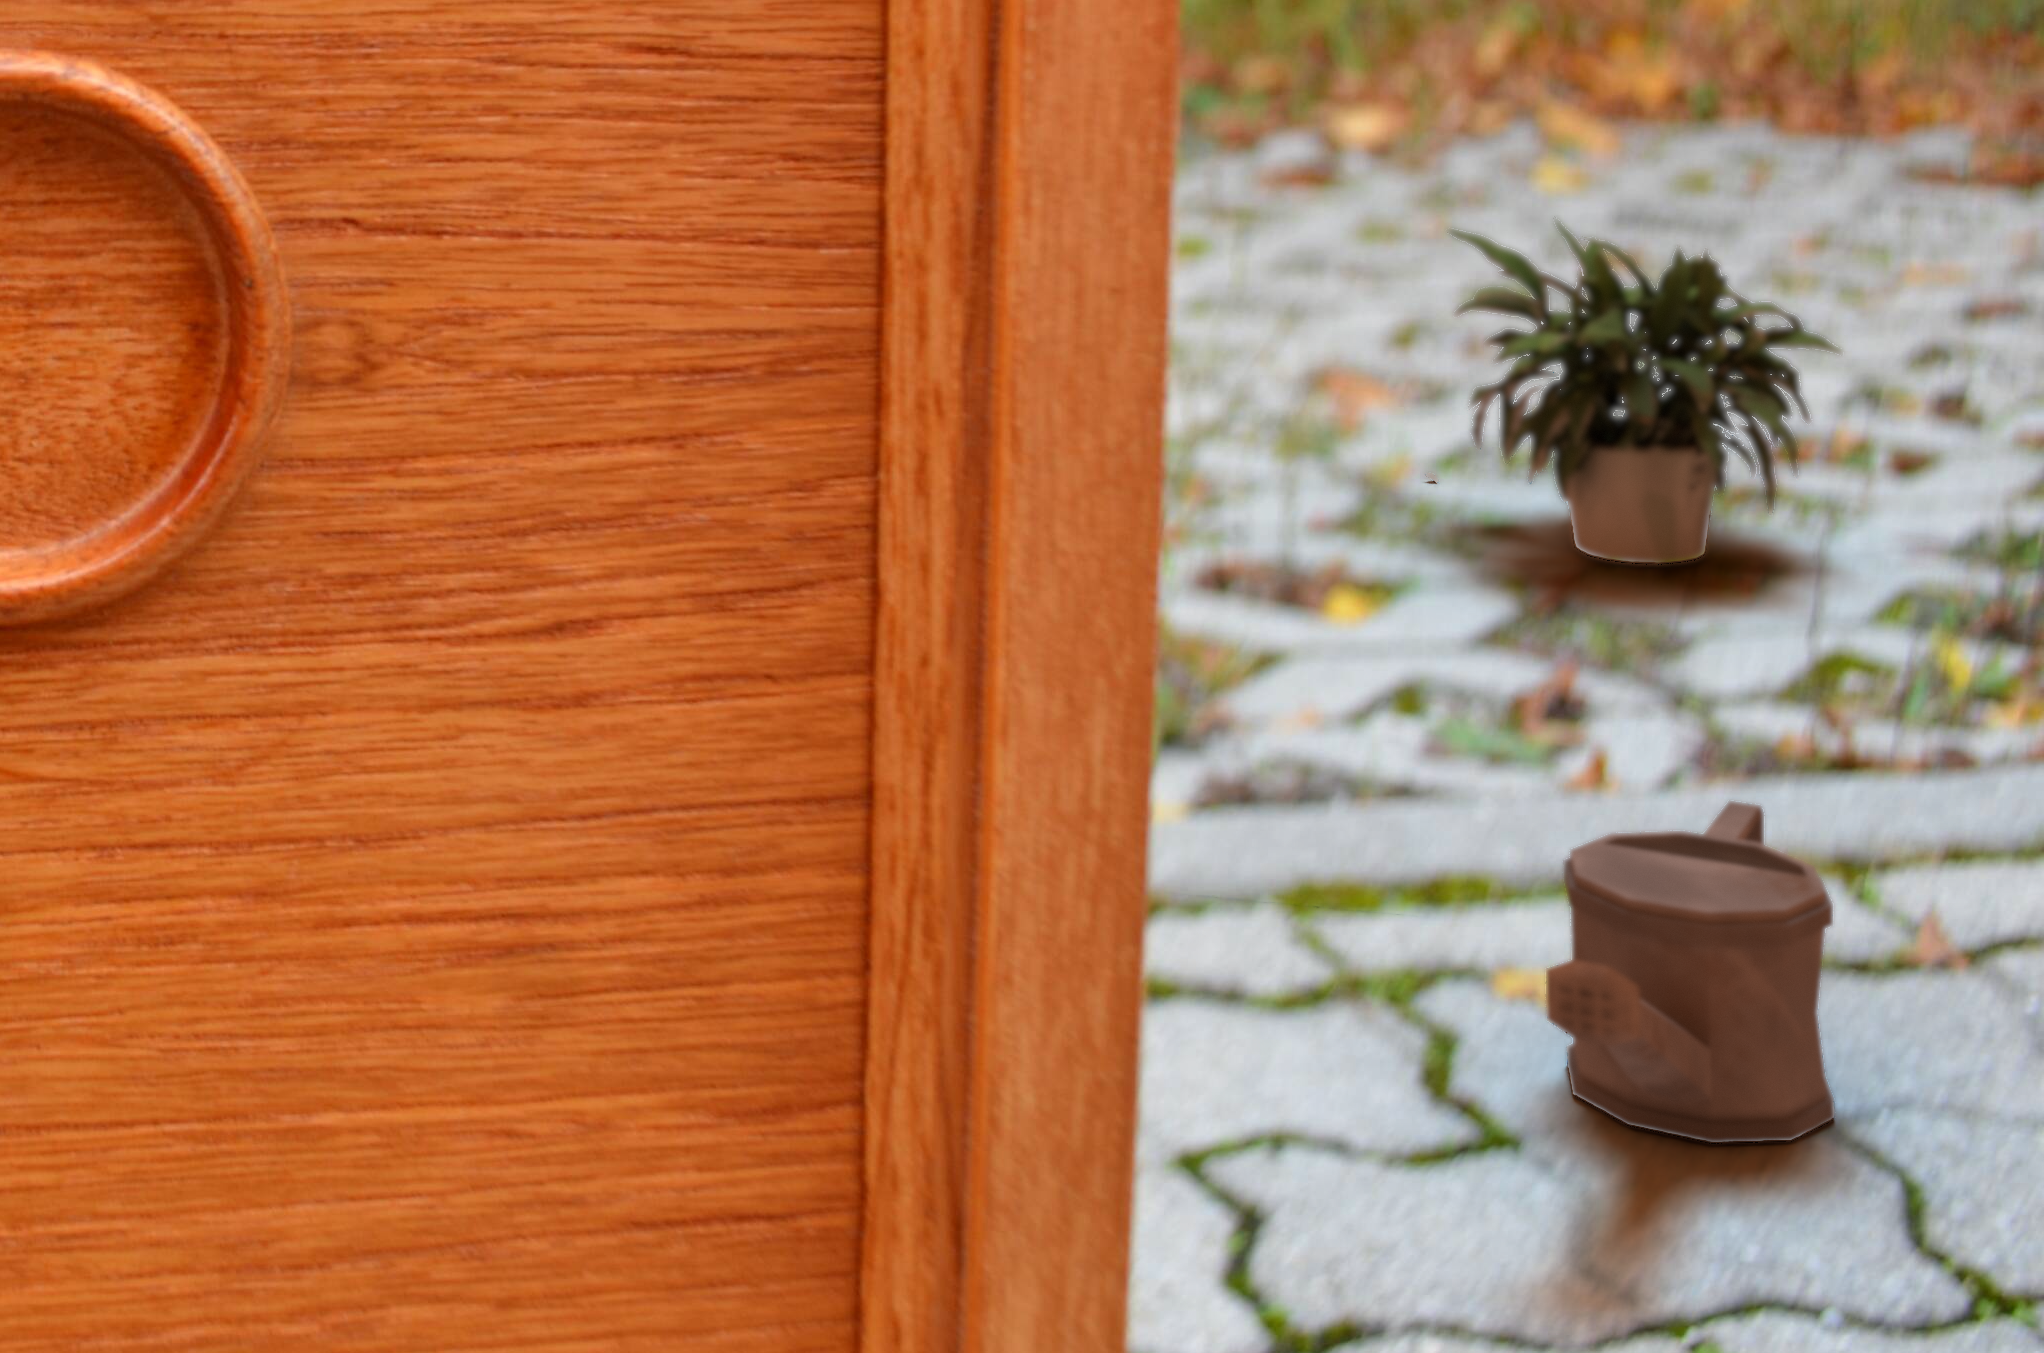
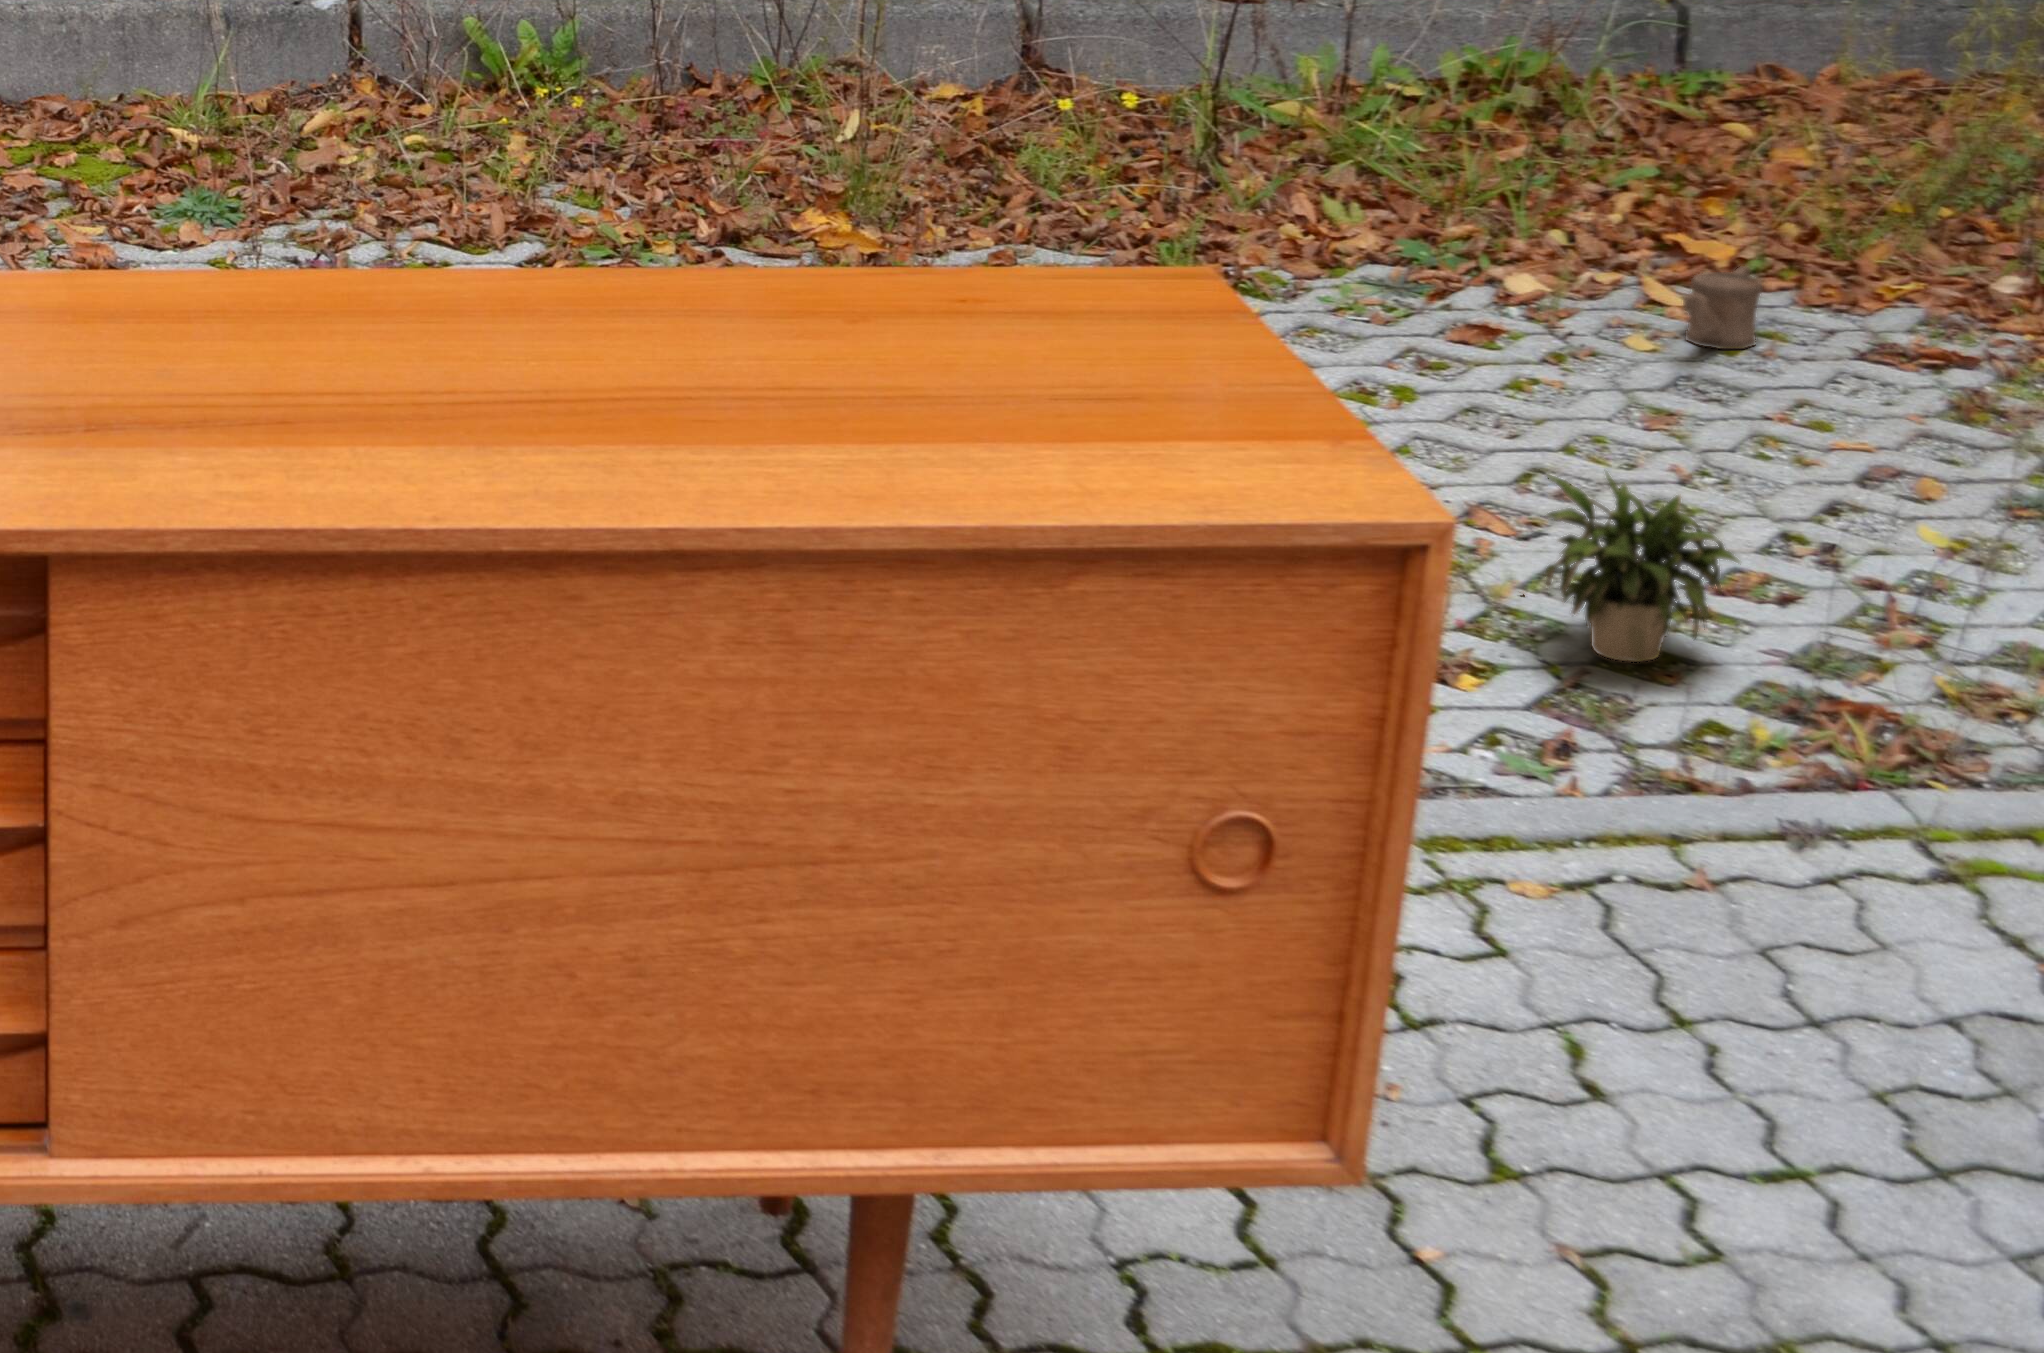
watering can: present [1546,801,1835,1143] -> present [1683,266,1763,349]

